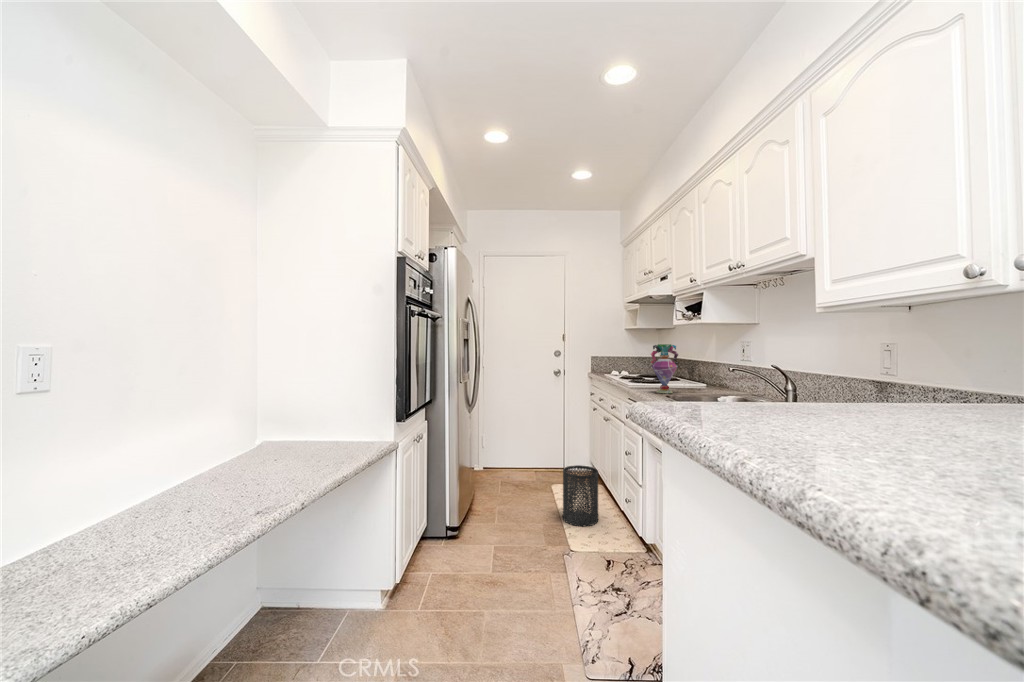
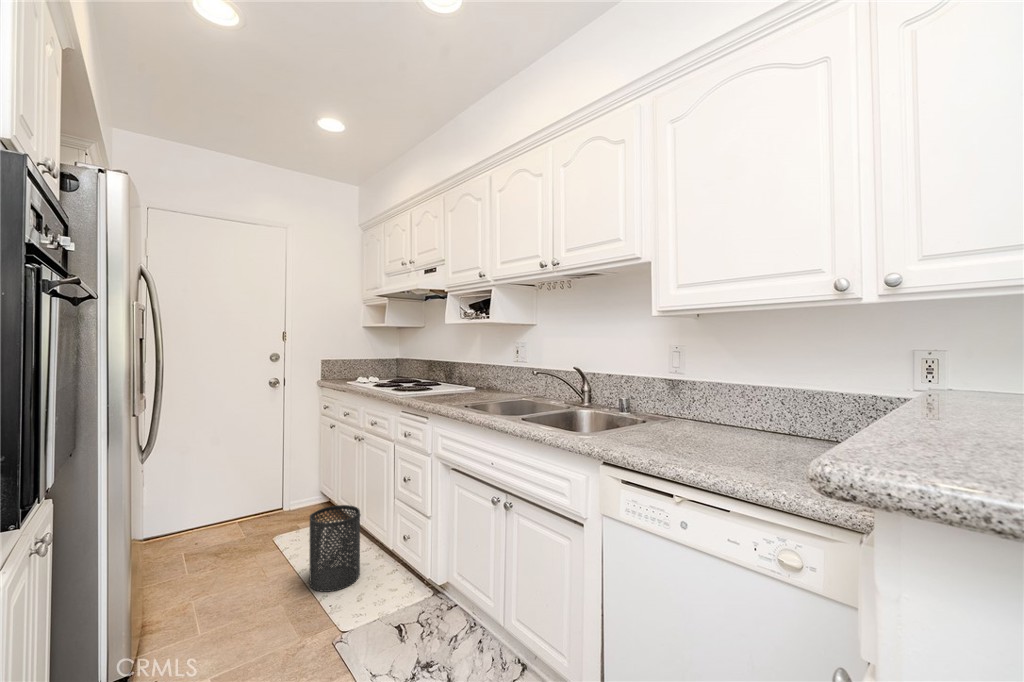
vase: present [651,344,678,393] -> none [434,345,465,402]

